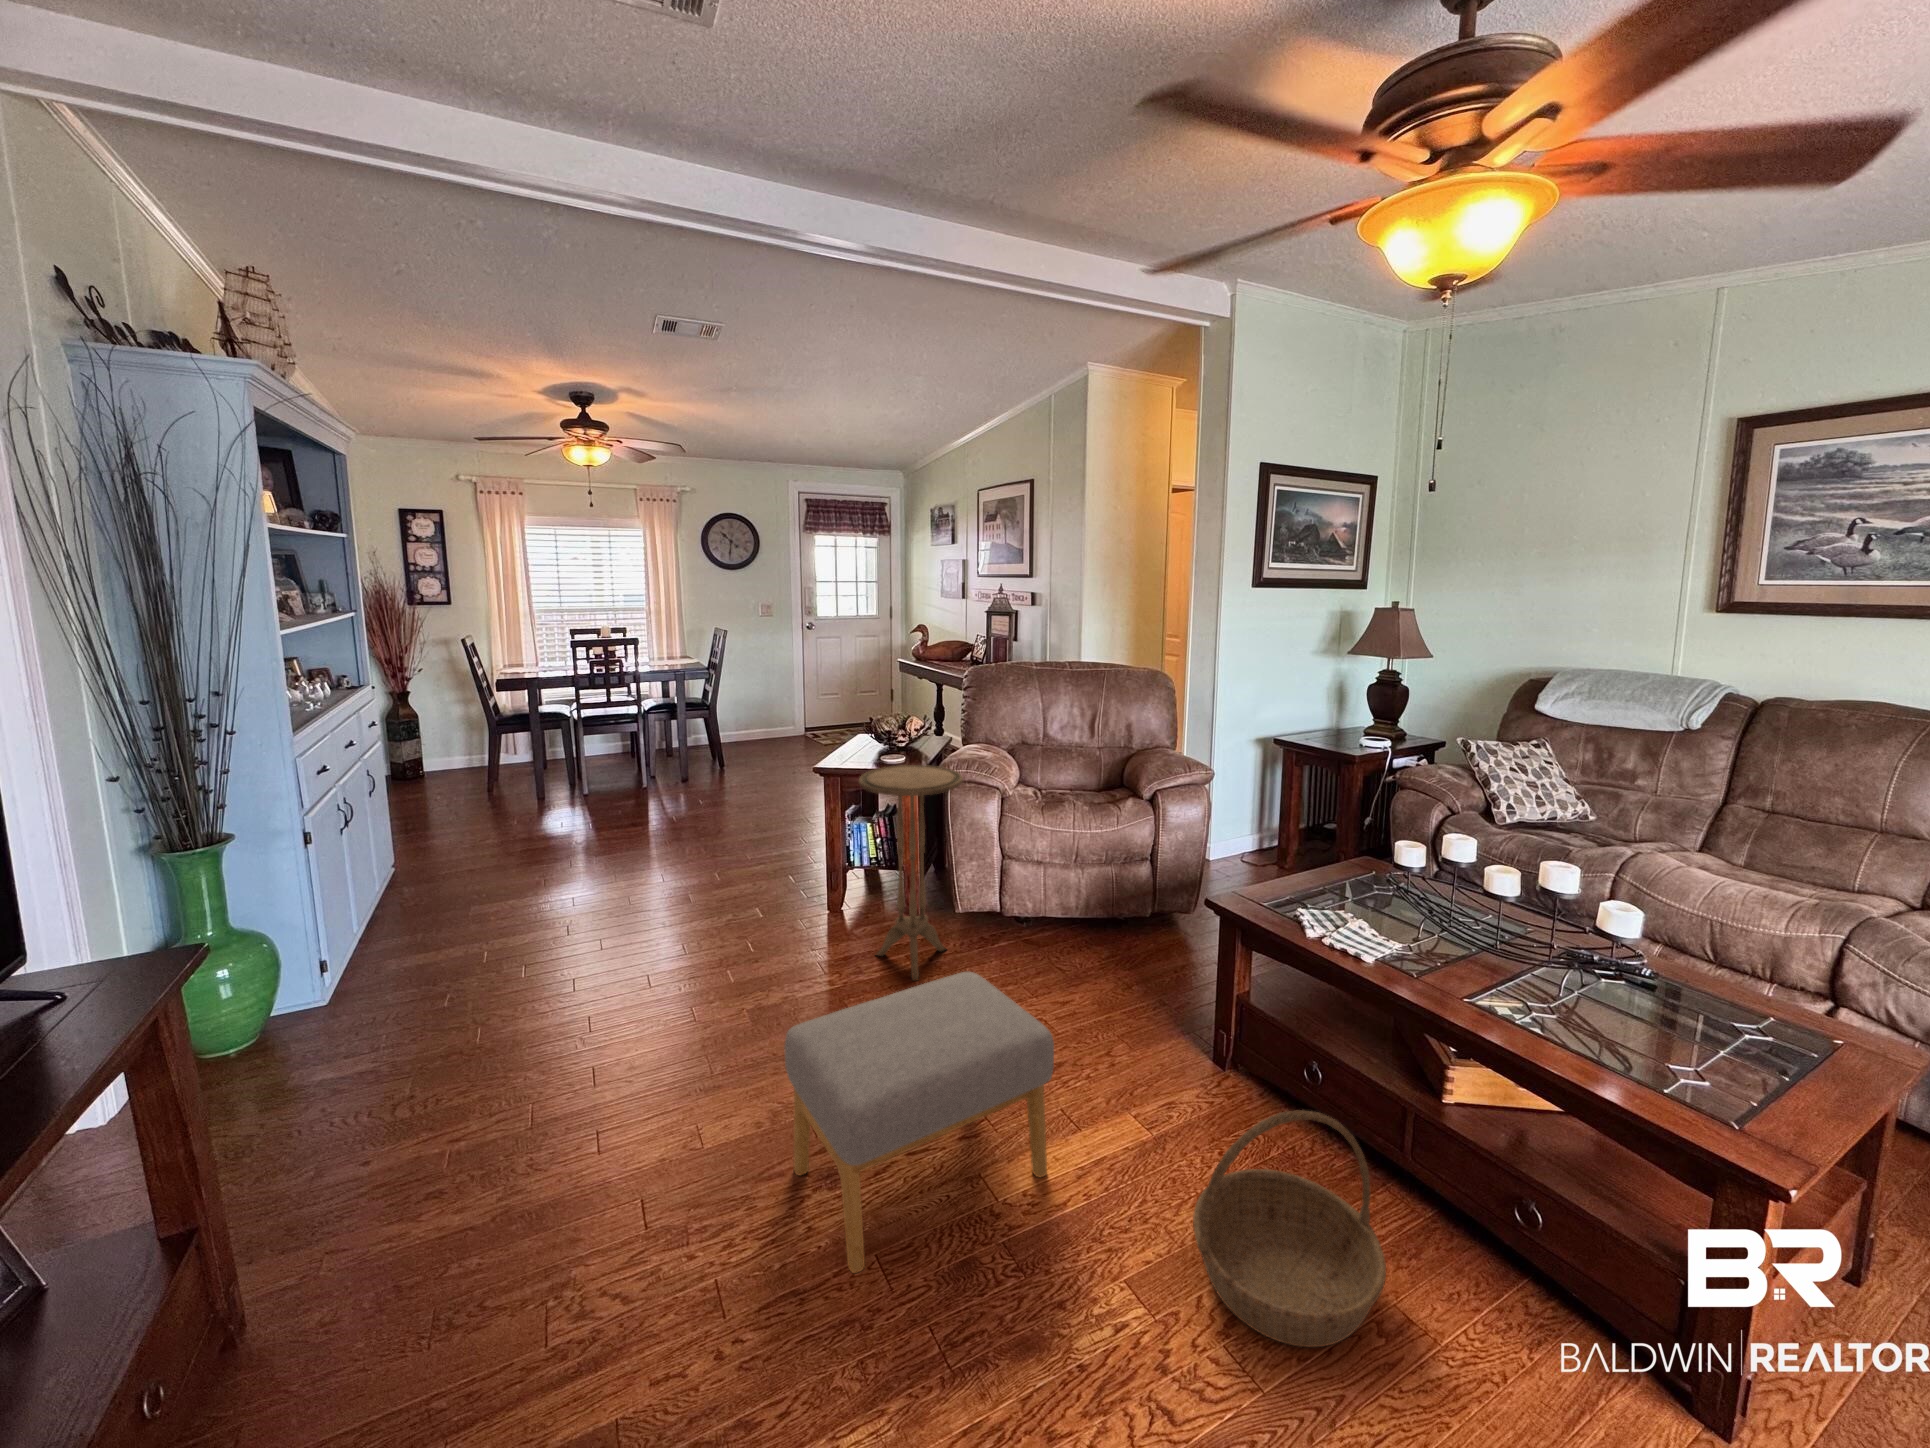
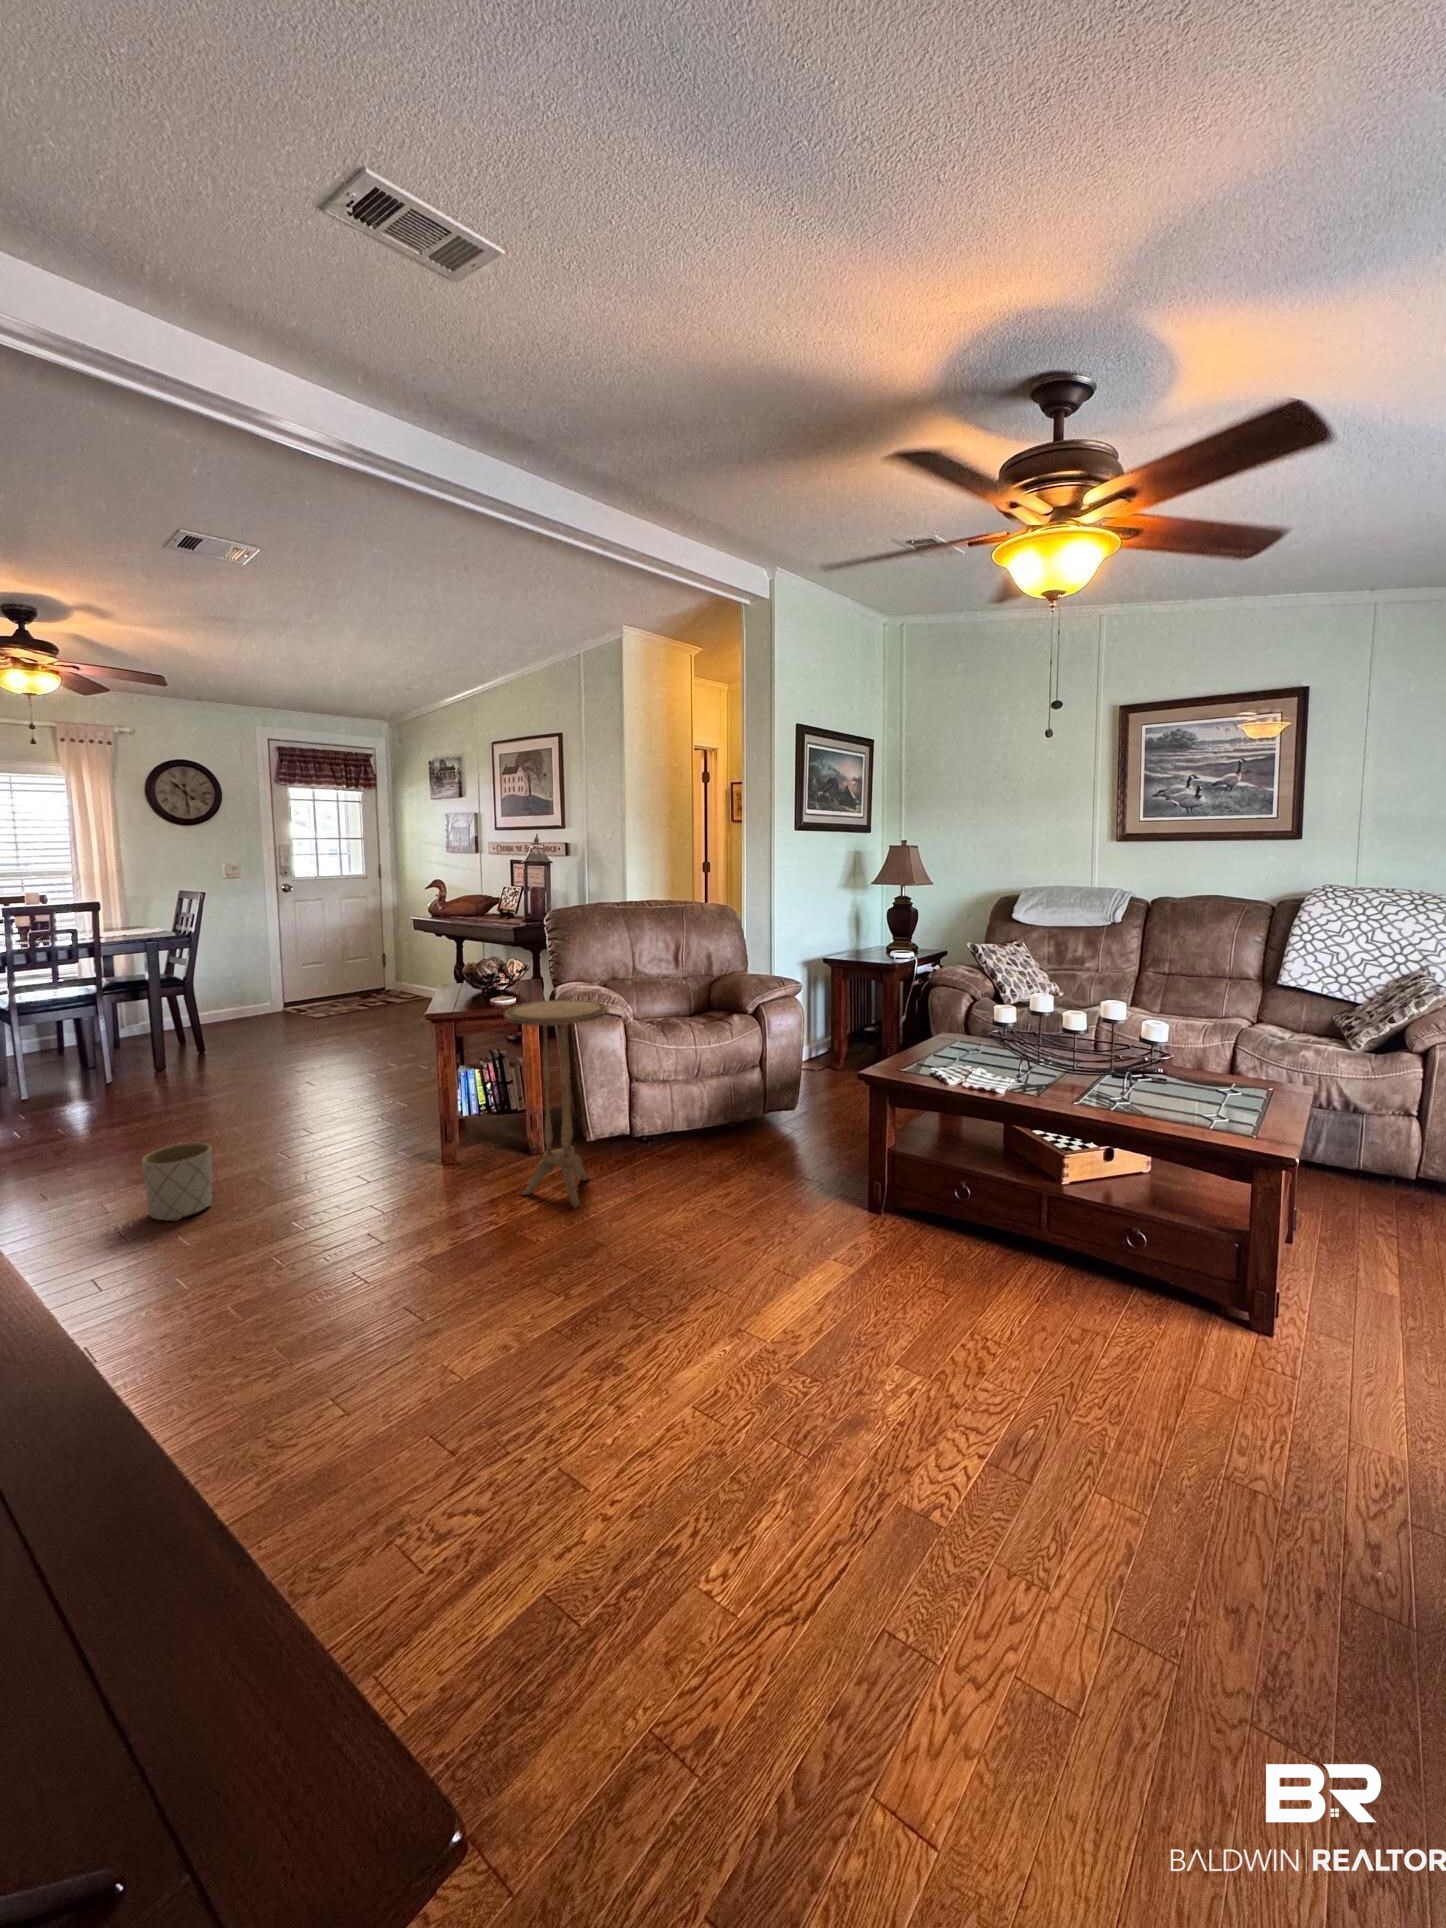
planter: none [588,855,643,921] -> present [141,1143,212,1221]
footstool: present [784,972,1054,1273] -> none [564,1162,798,1424]
basket: present [1193,1110,1386,1347] -> none [930,1194,1074,1365]

